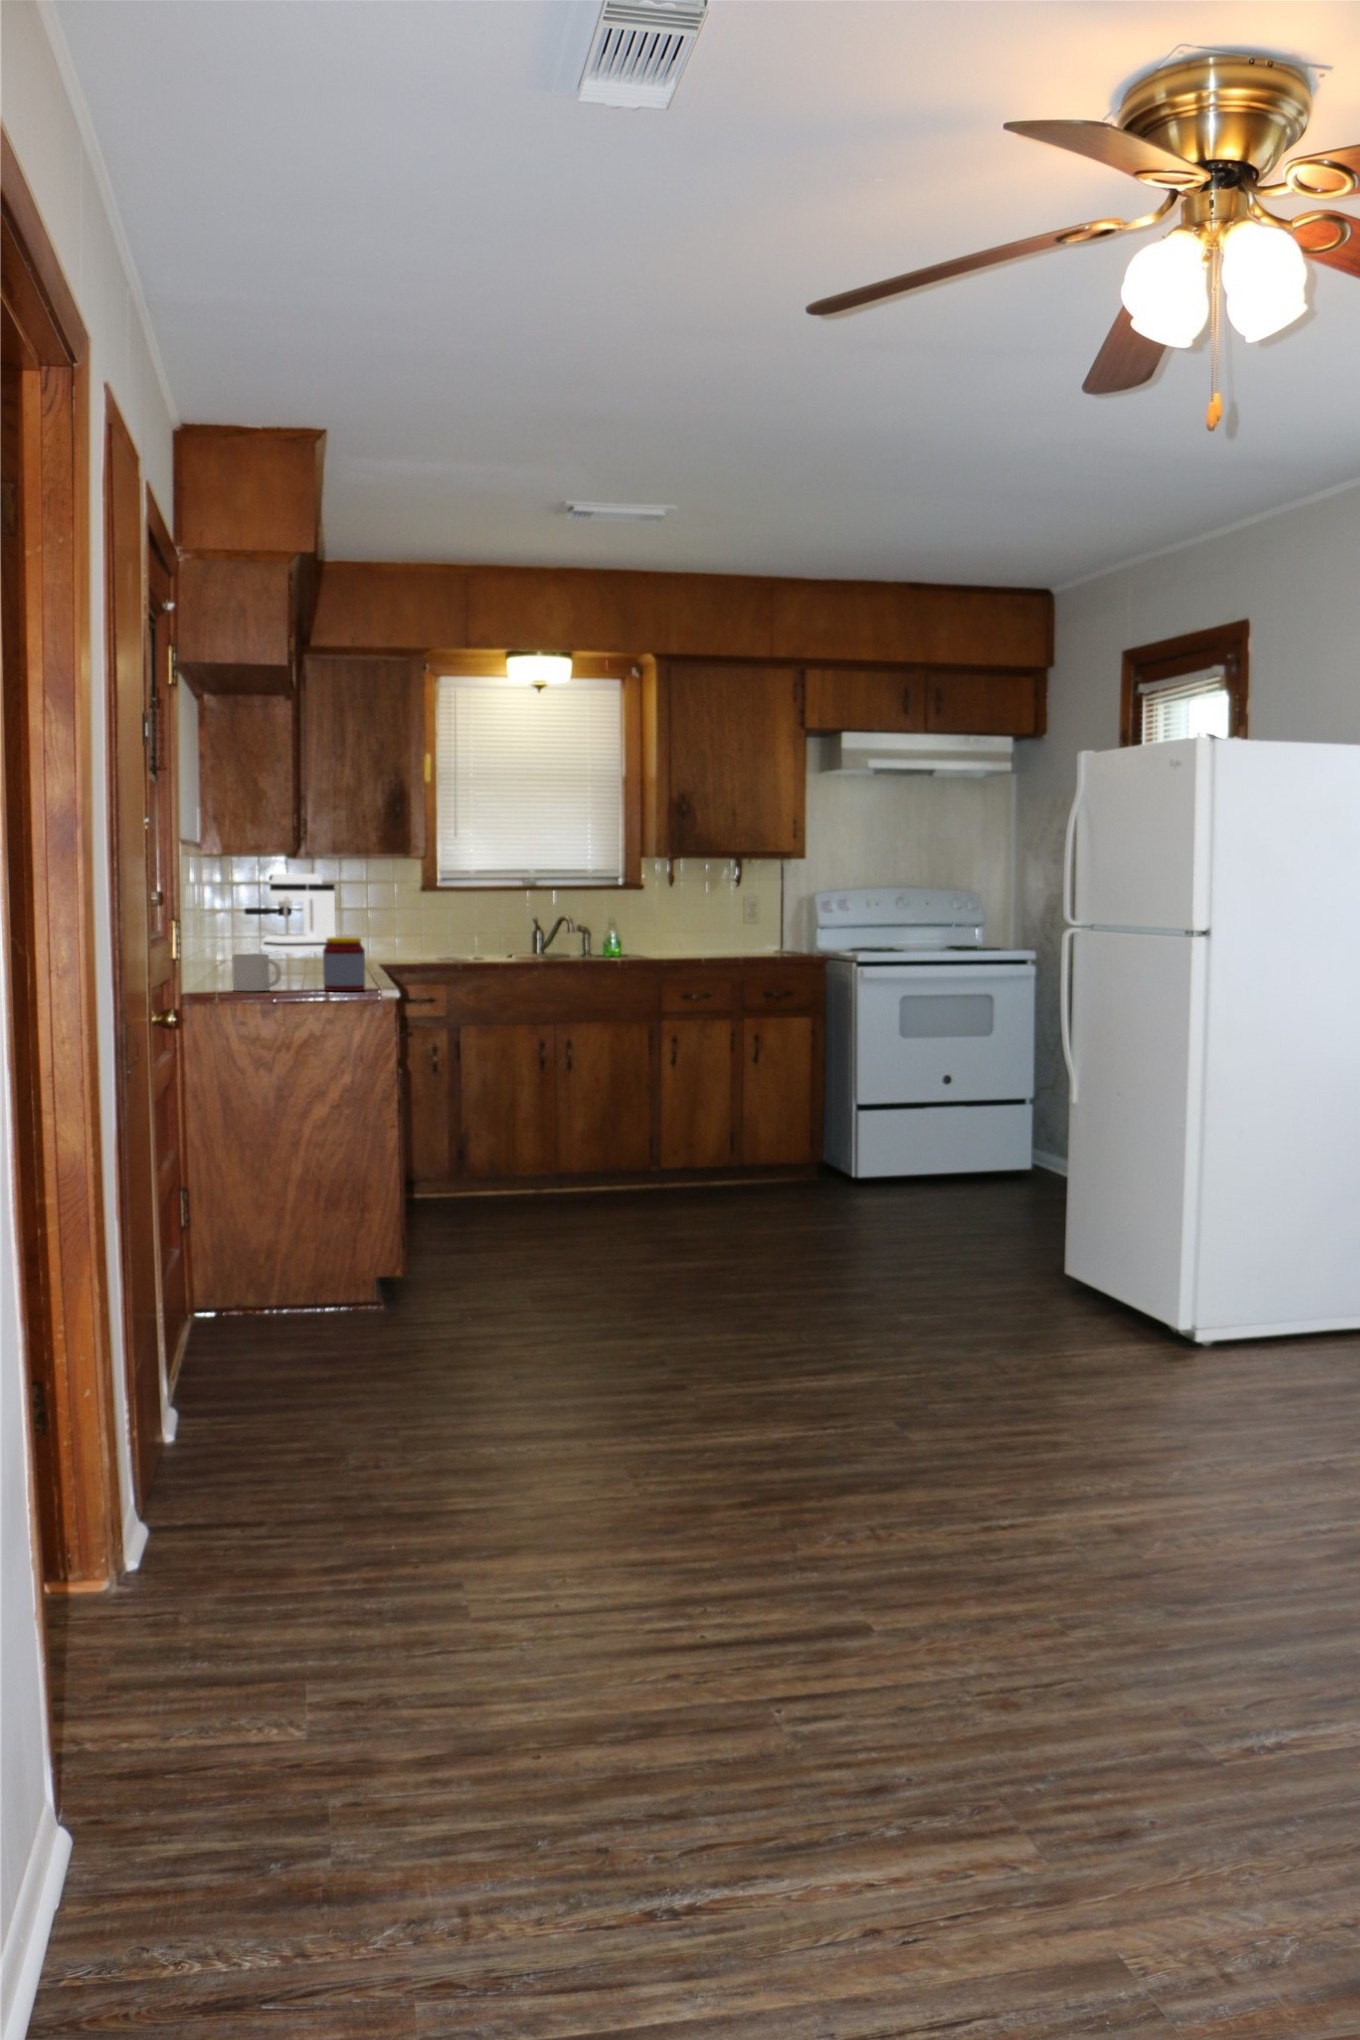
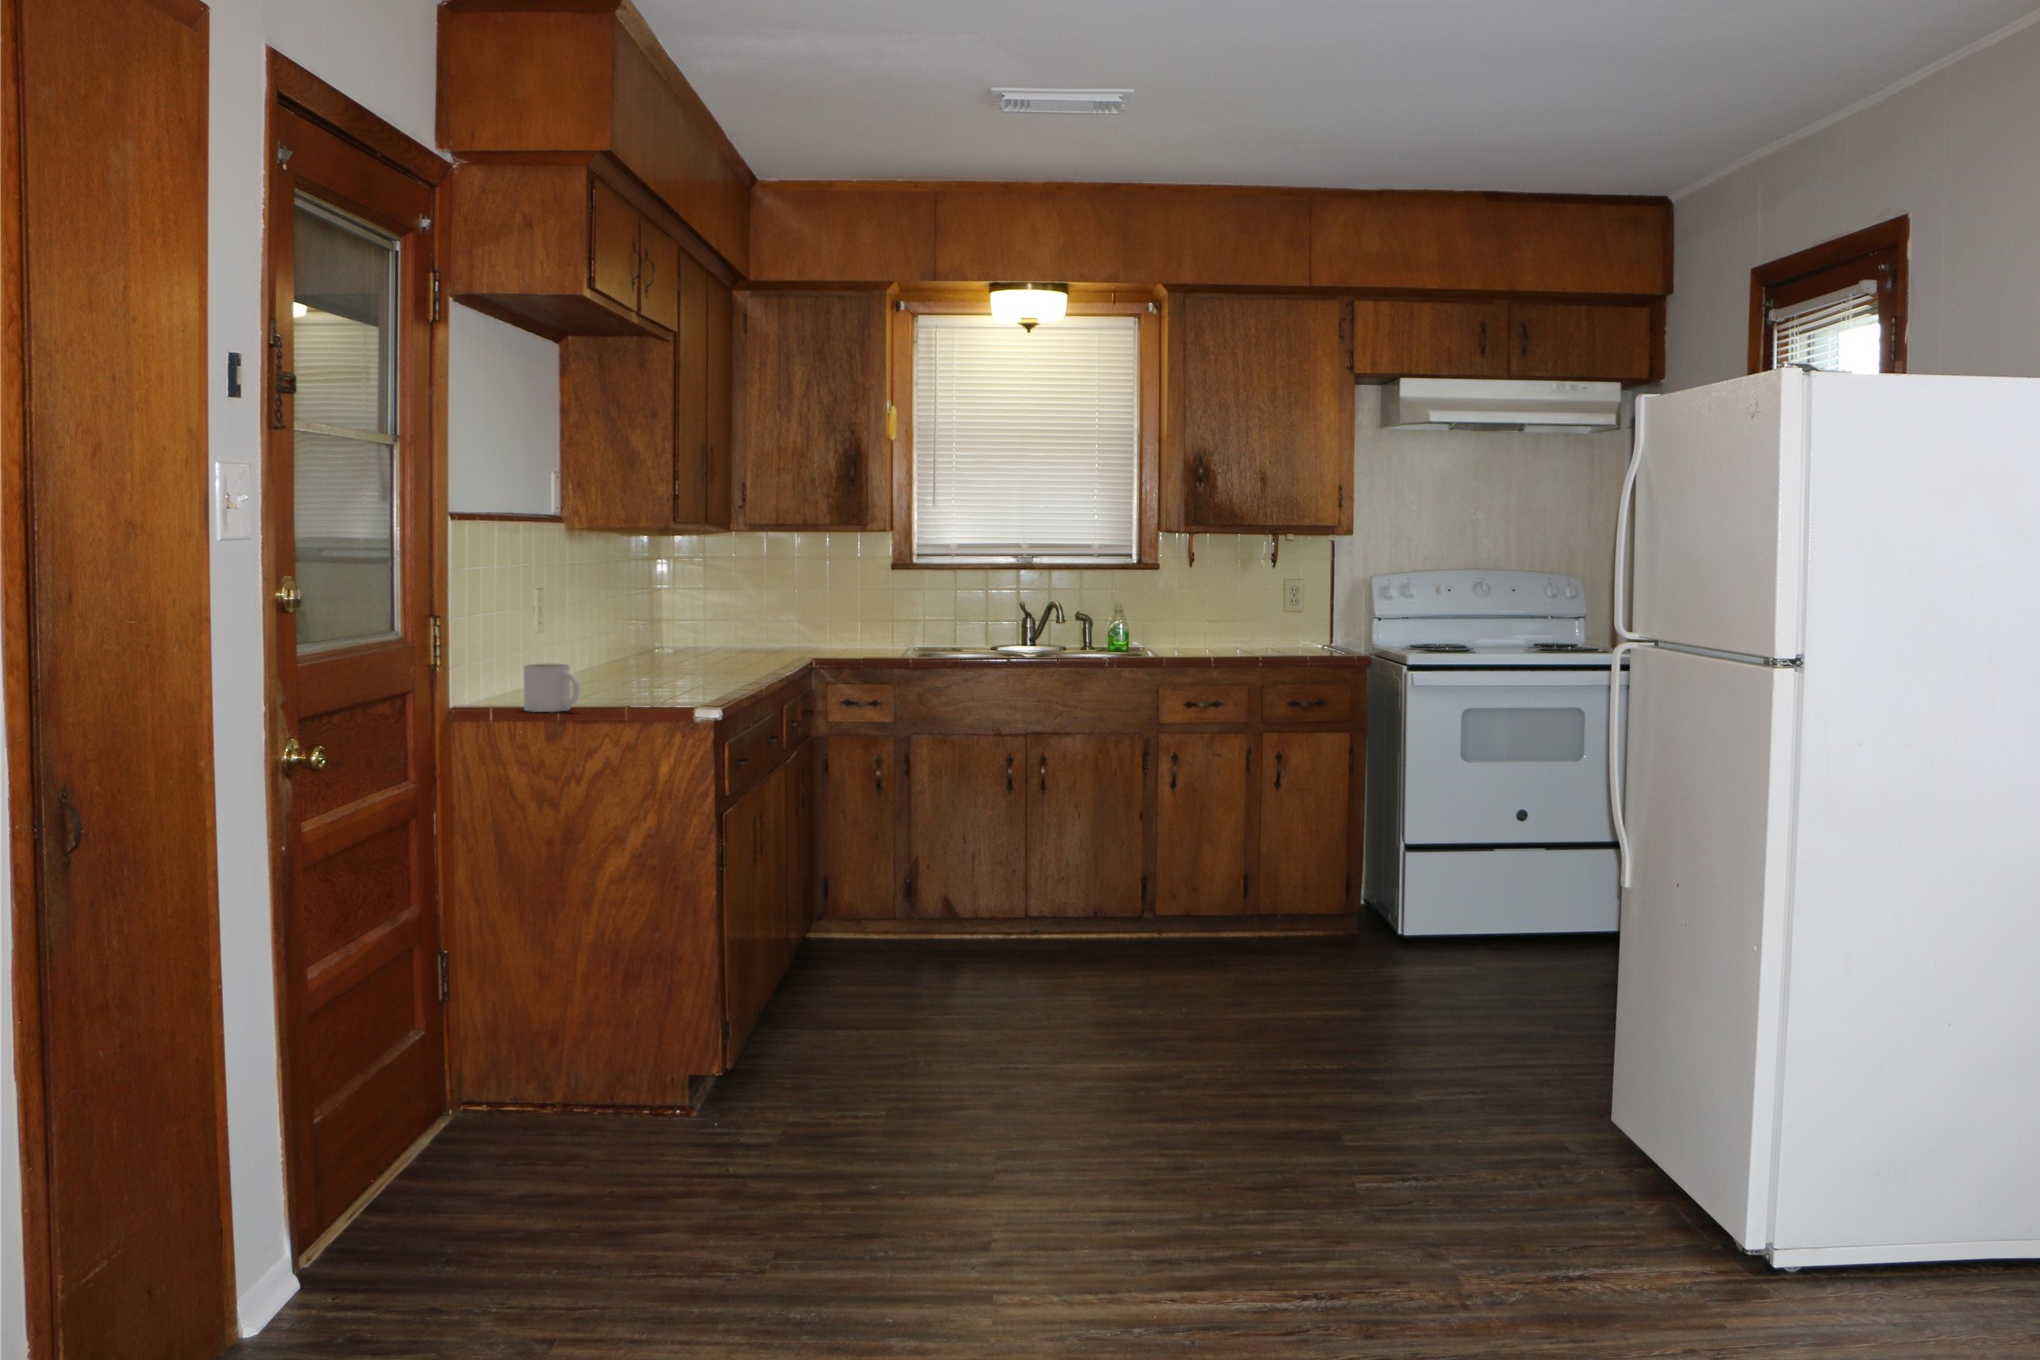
coffee maker: present [244,873,336,955] -> none [680,548,783,644]
jar: present [323,937,365,991] -> none [637,644,690,713]

